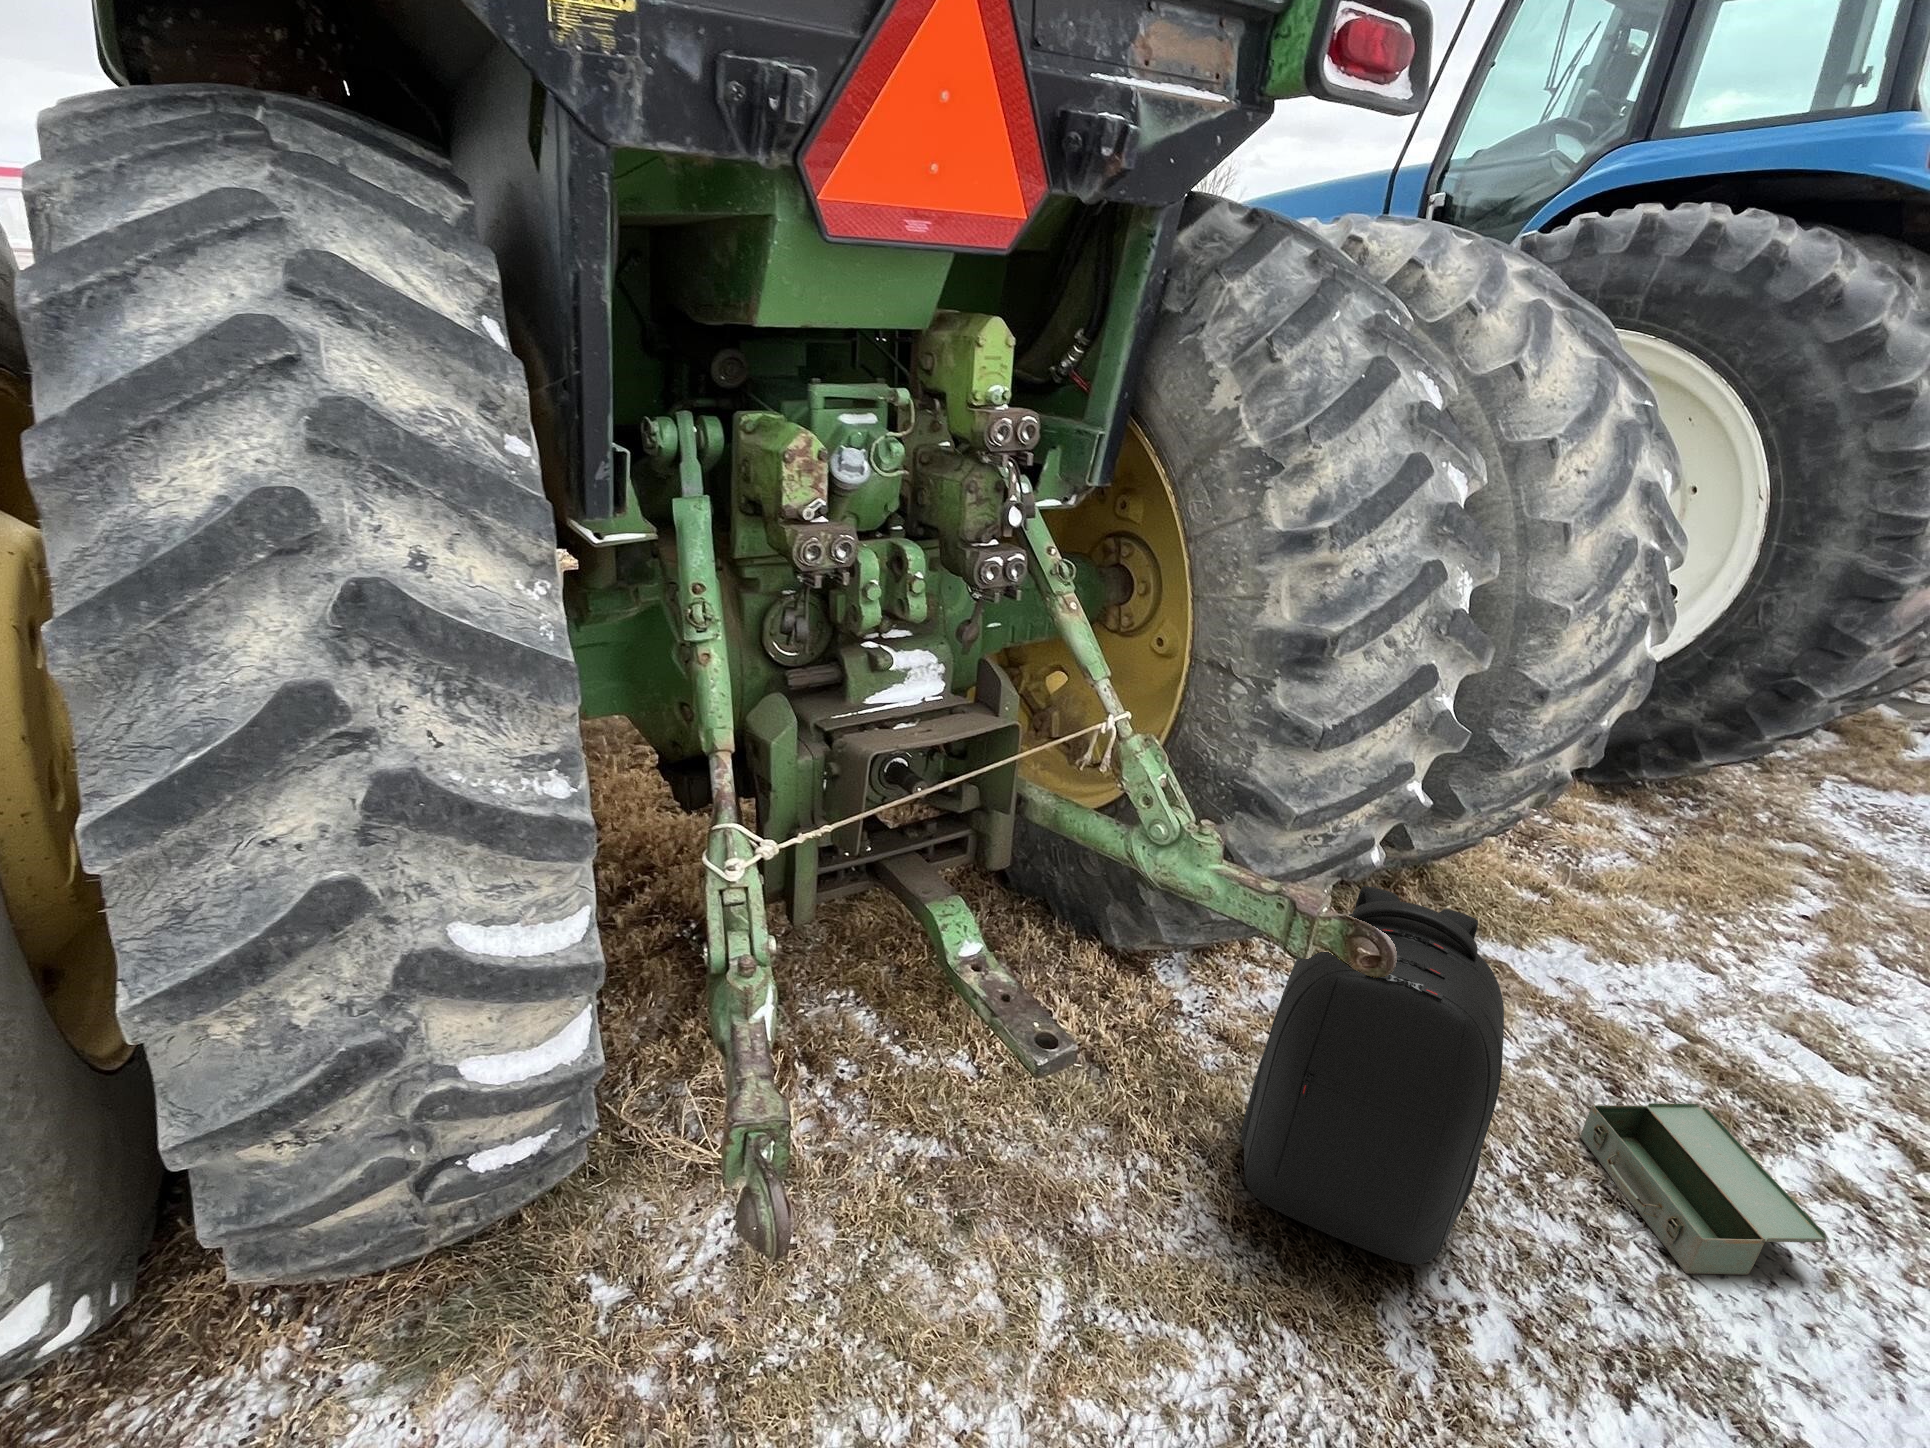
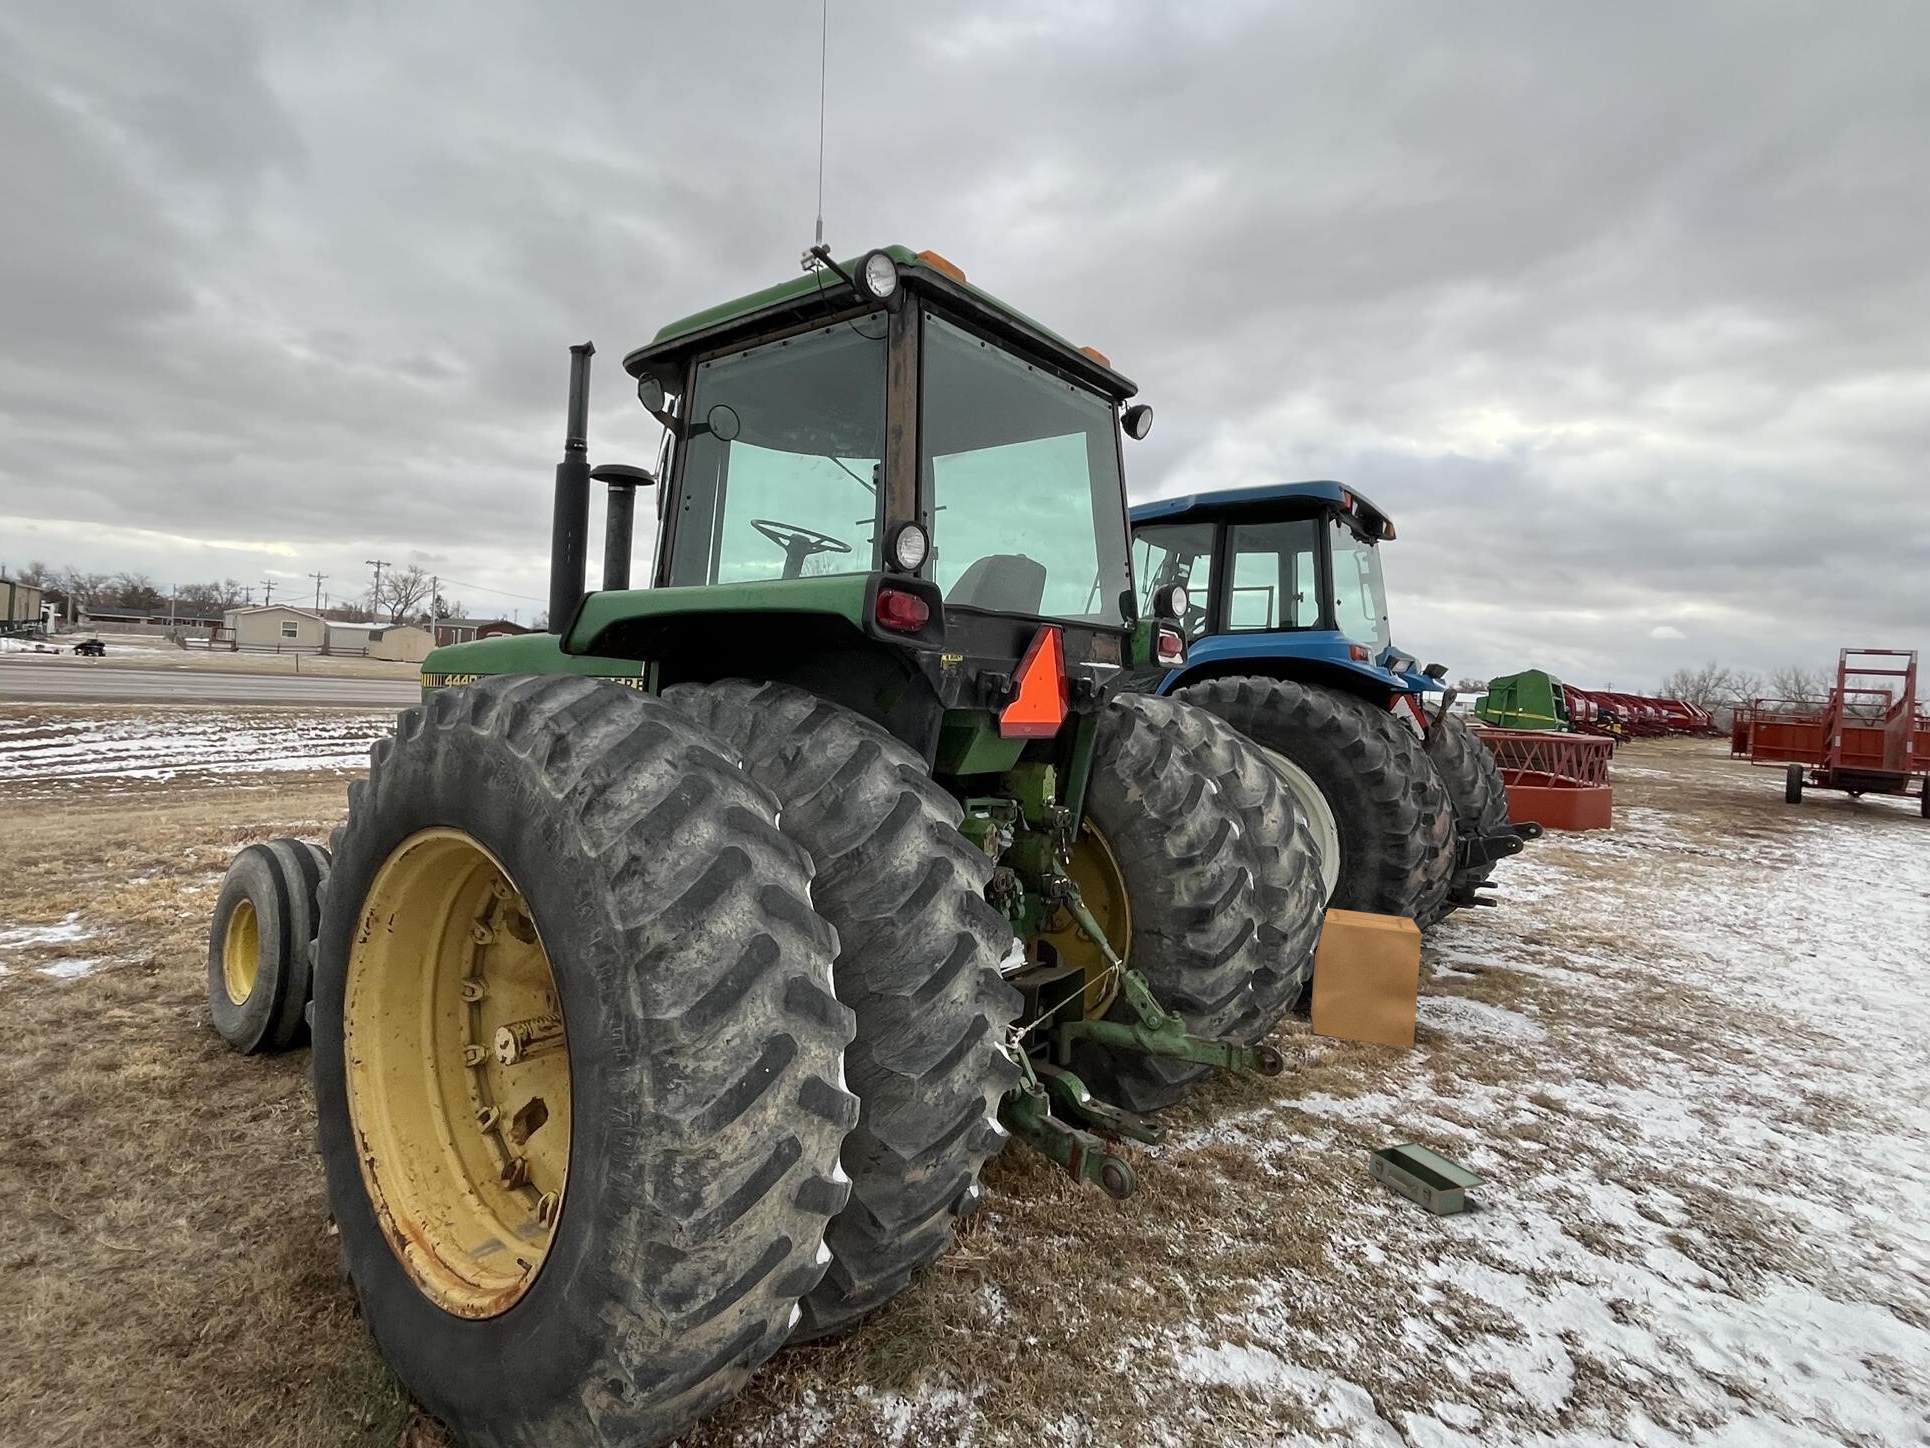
cardboard box: none [1625,628,1887,885] -> present [1311,908,1422,1047]
backpack: present [1241,886,1504,1264] -> none [1220,1038,1344,1231]

